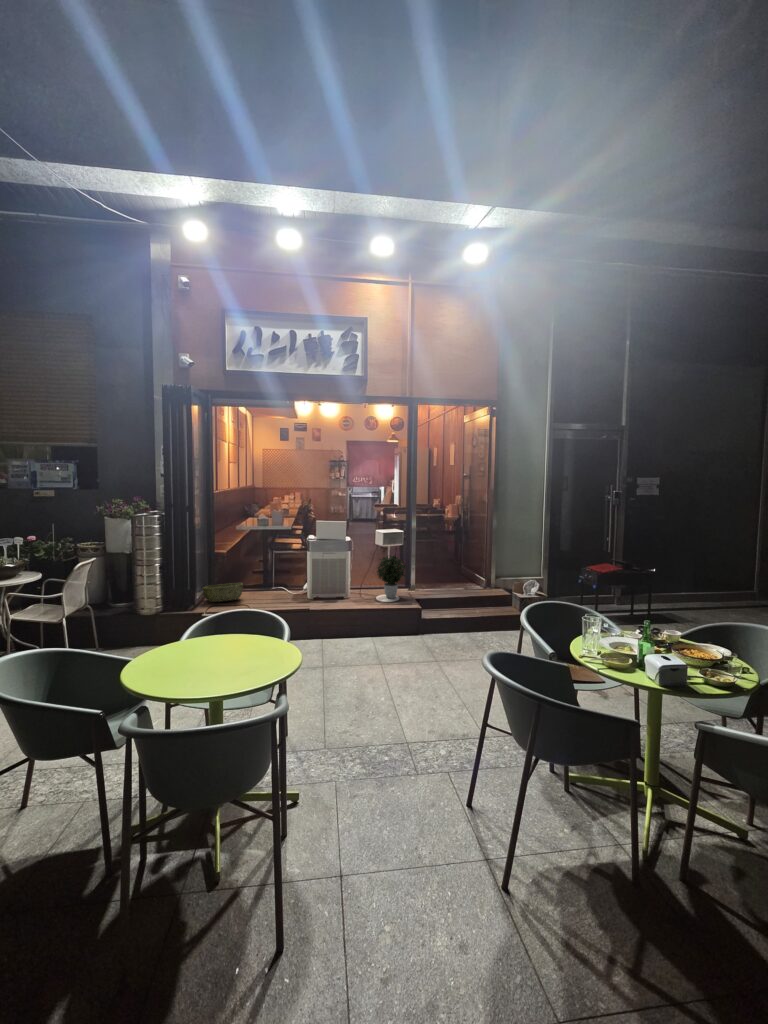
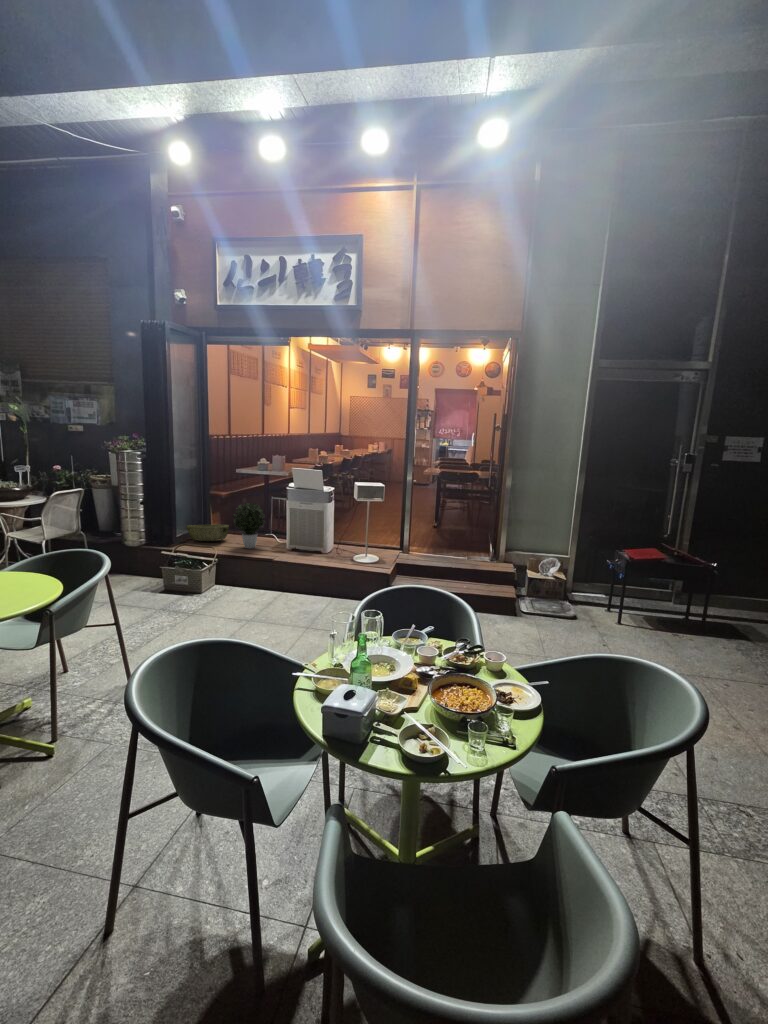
potted plant: present [377,555,406,599] -> present [233,503,266,549]

